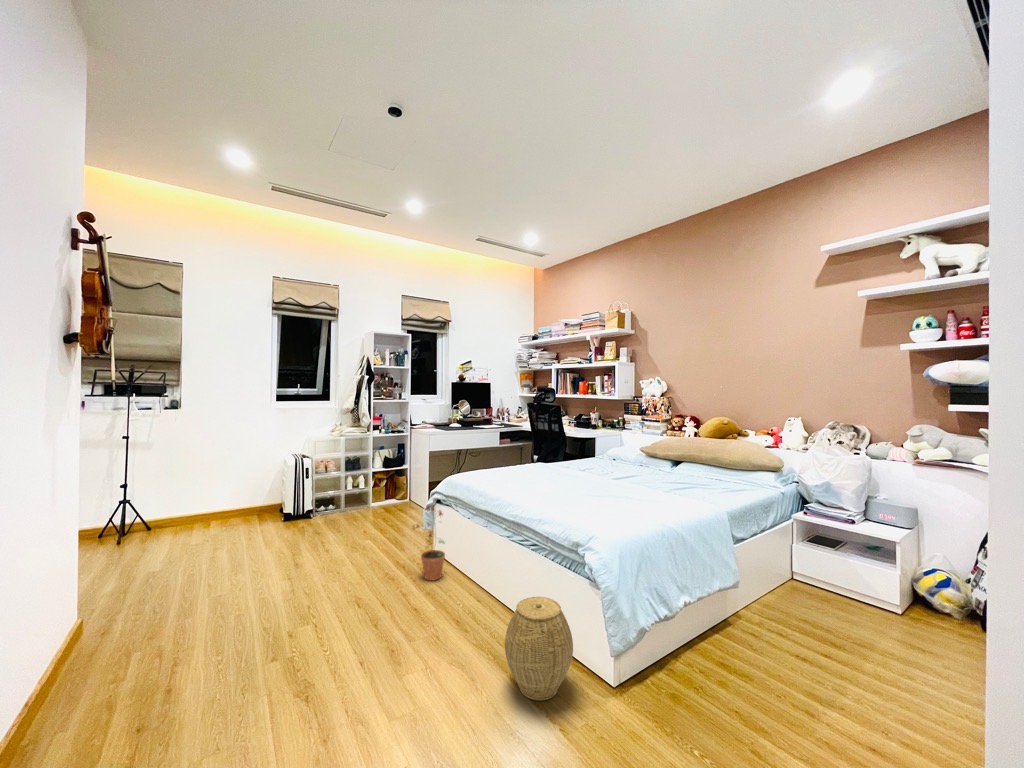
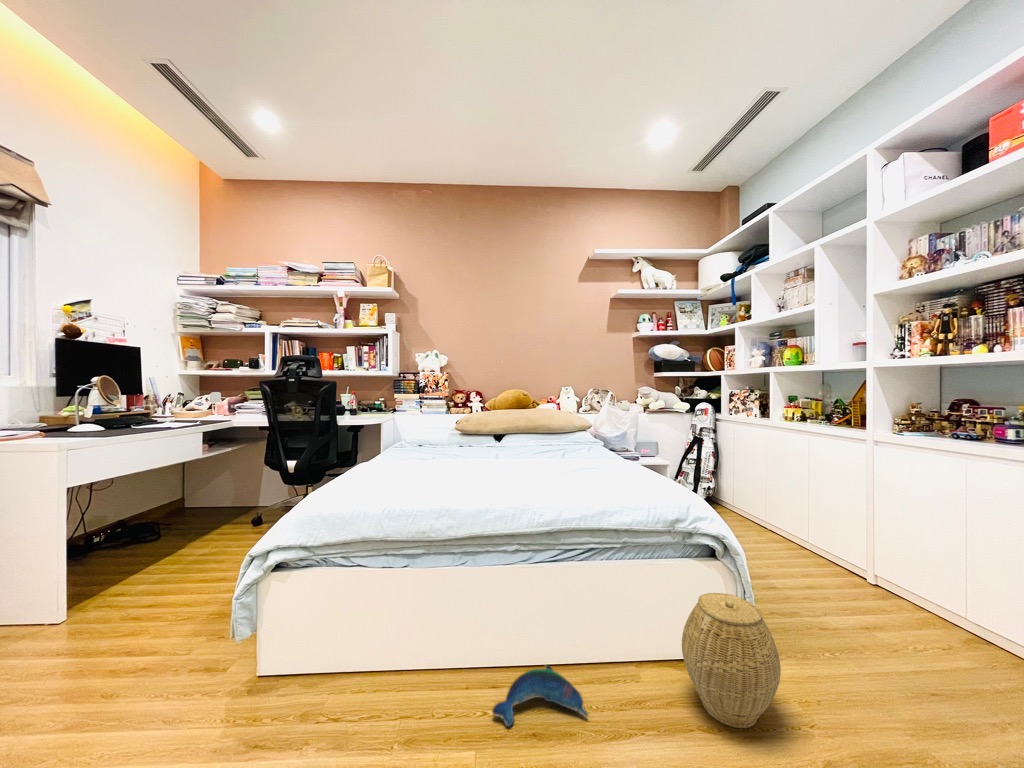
potted plant: present [413,506,445,580] -> none [321,564,402,720]
plush toy: none [449,596,489,631] -> present [493,665,588,726]

